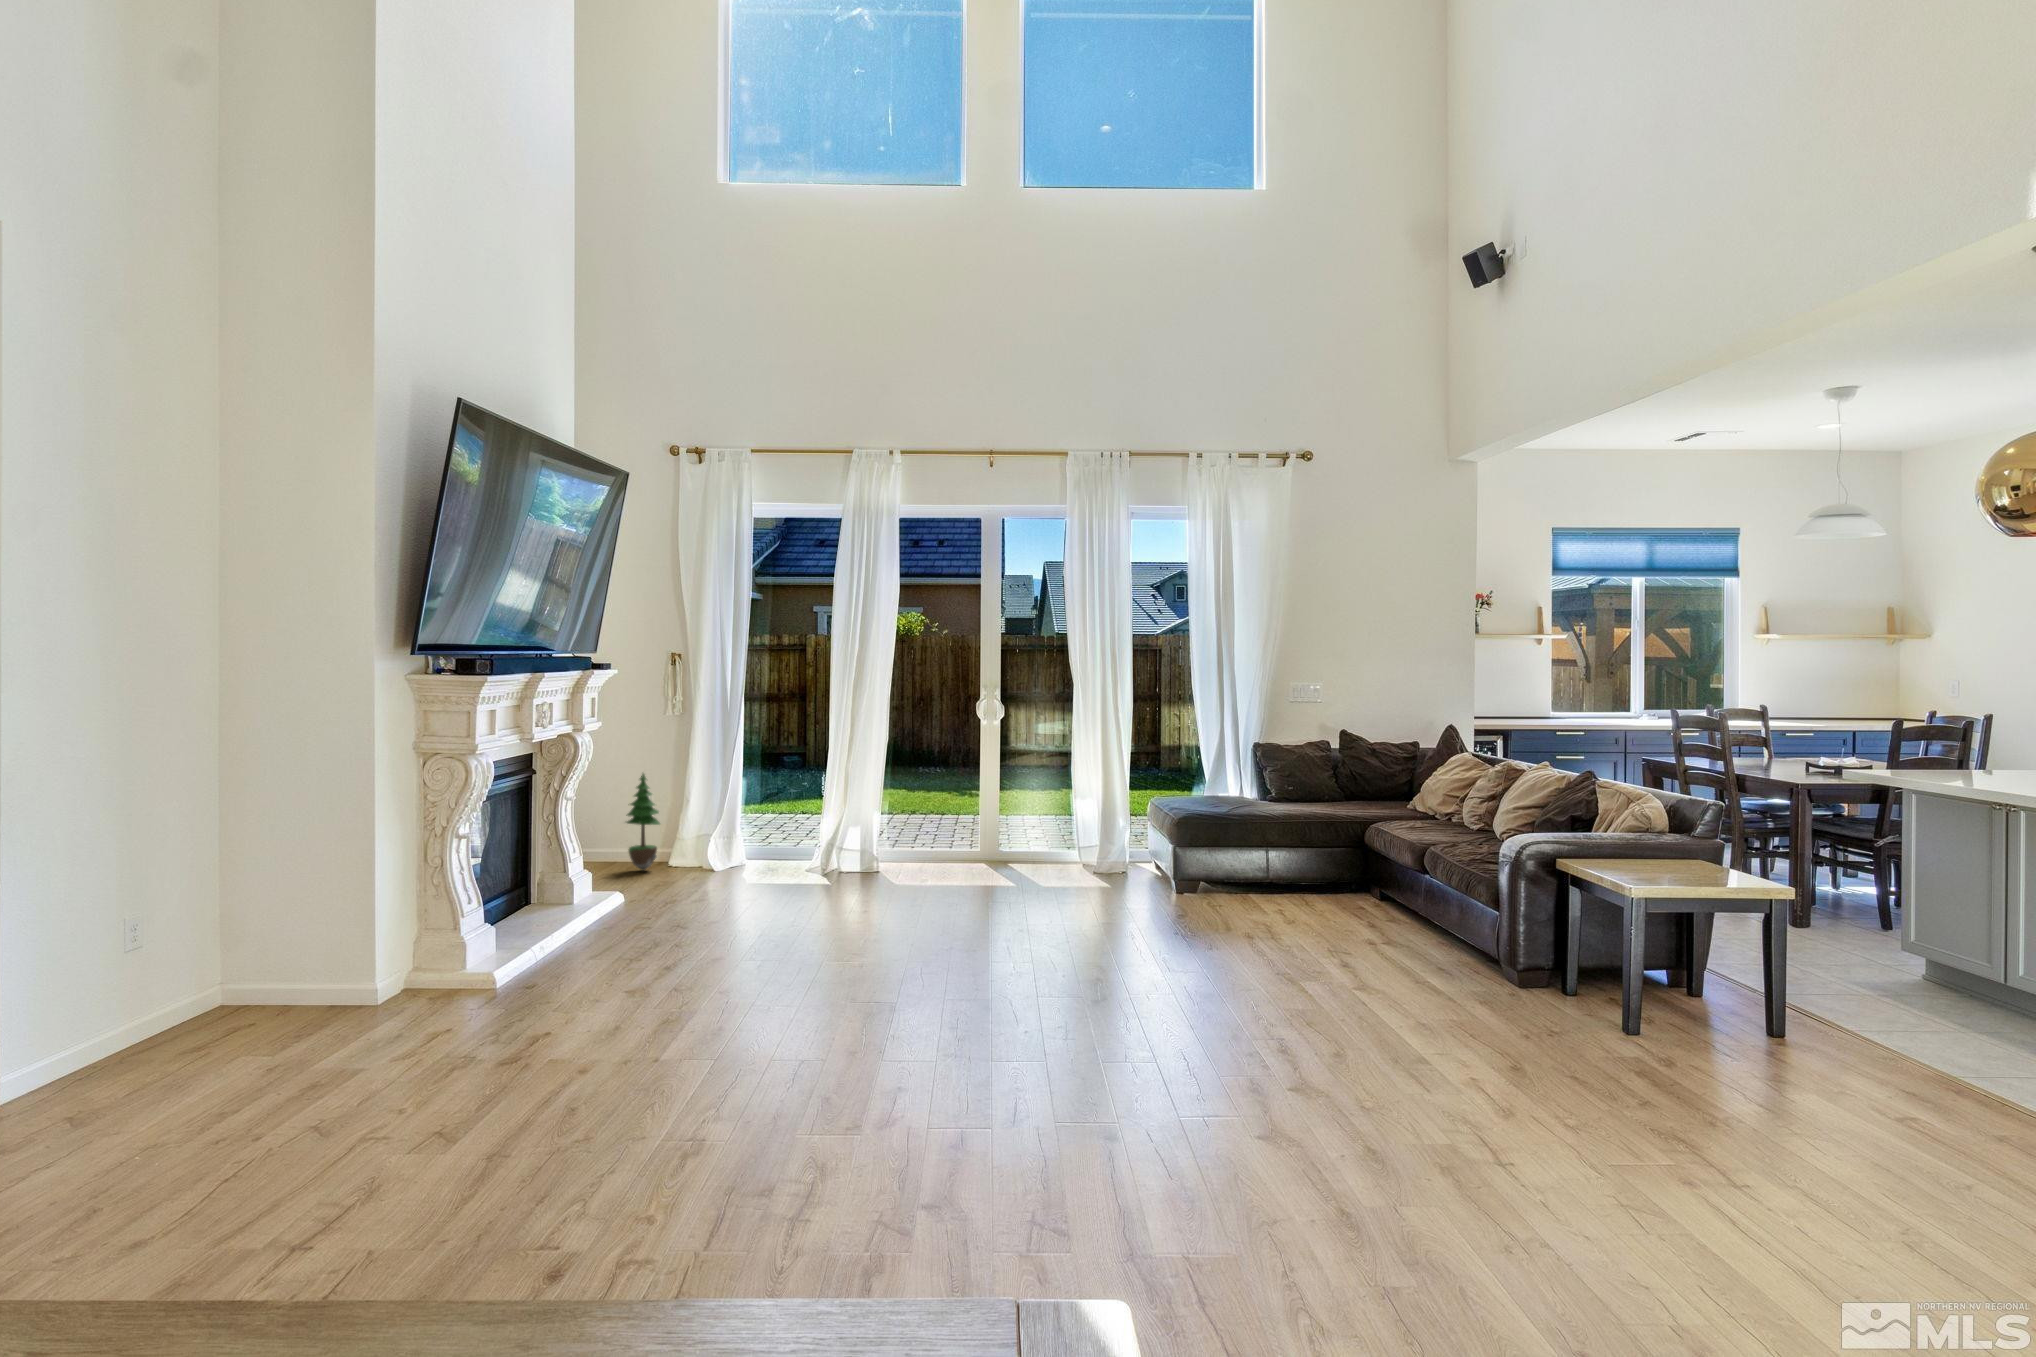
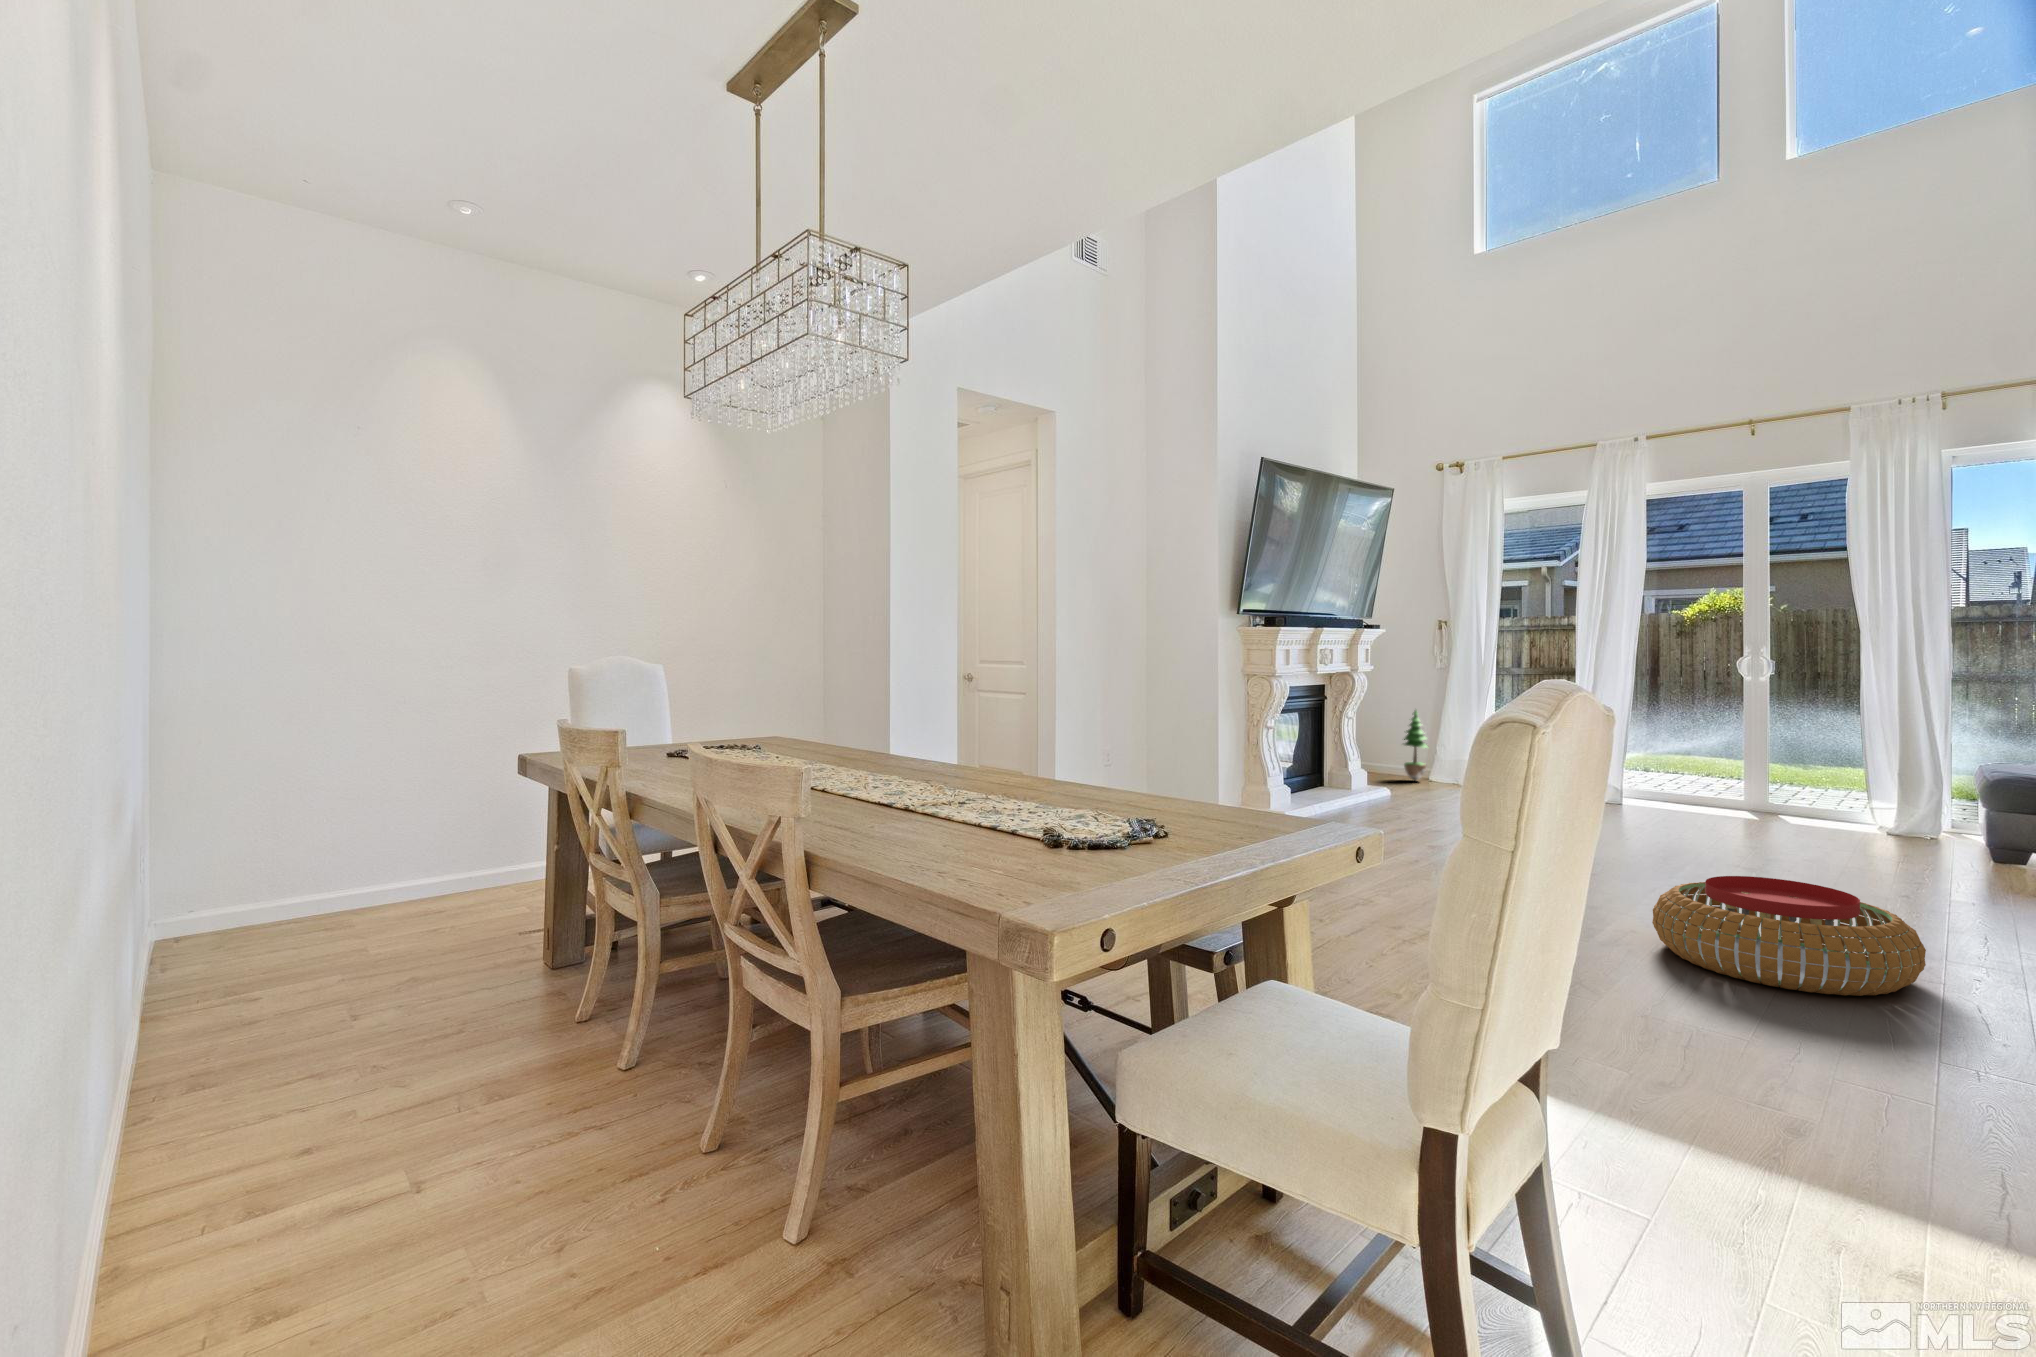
pouf: none [1030,987,1267,1129] -> present [1652,876,1926,996]

